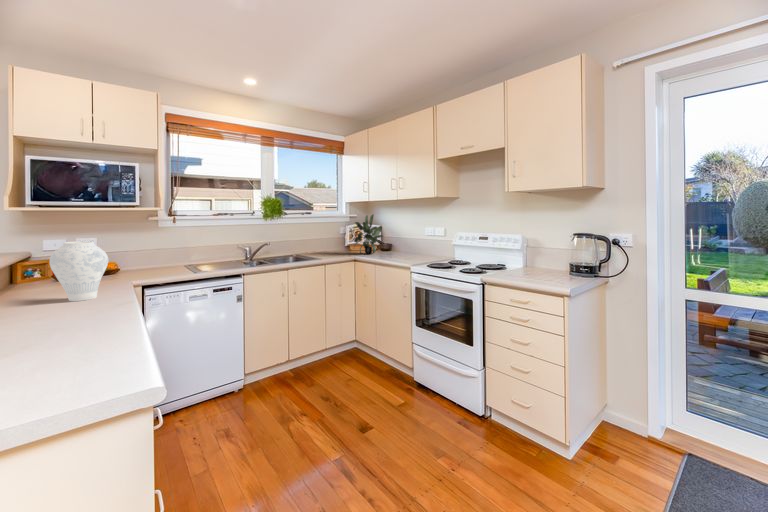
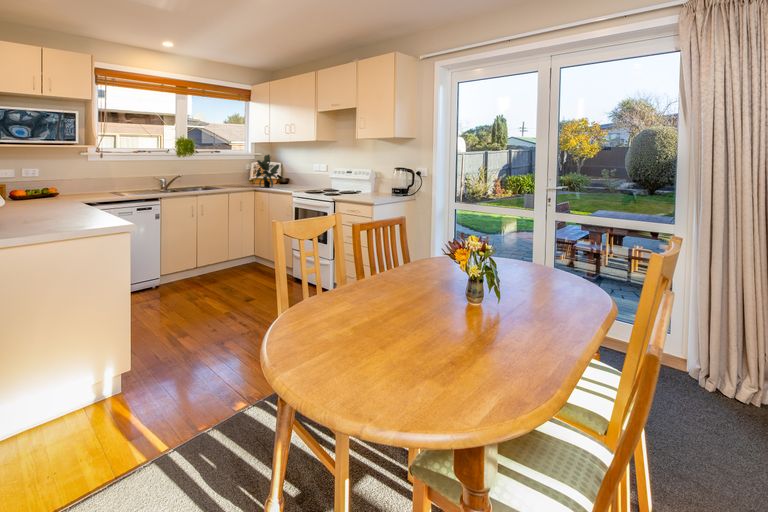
vase: present [50,242,108,301] -> none [40,167,72,203]

